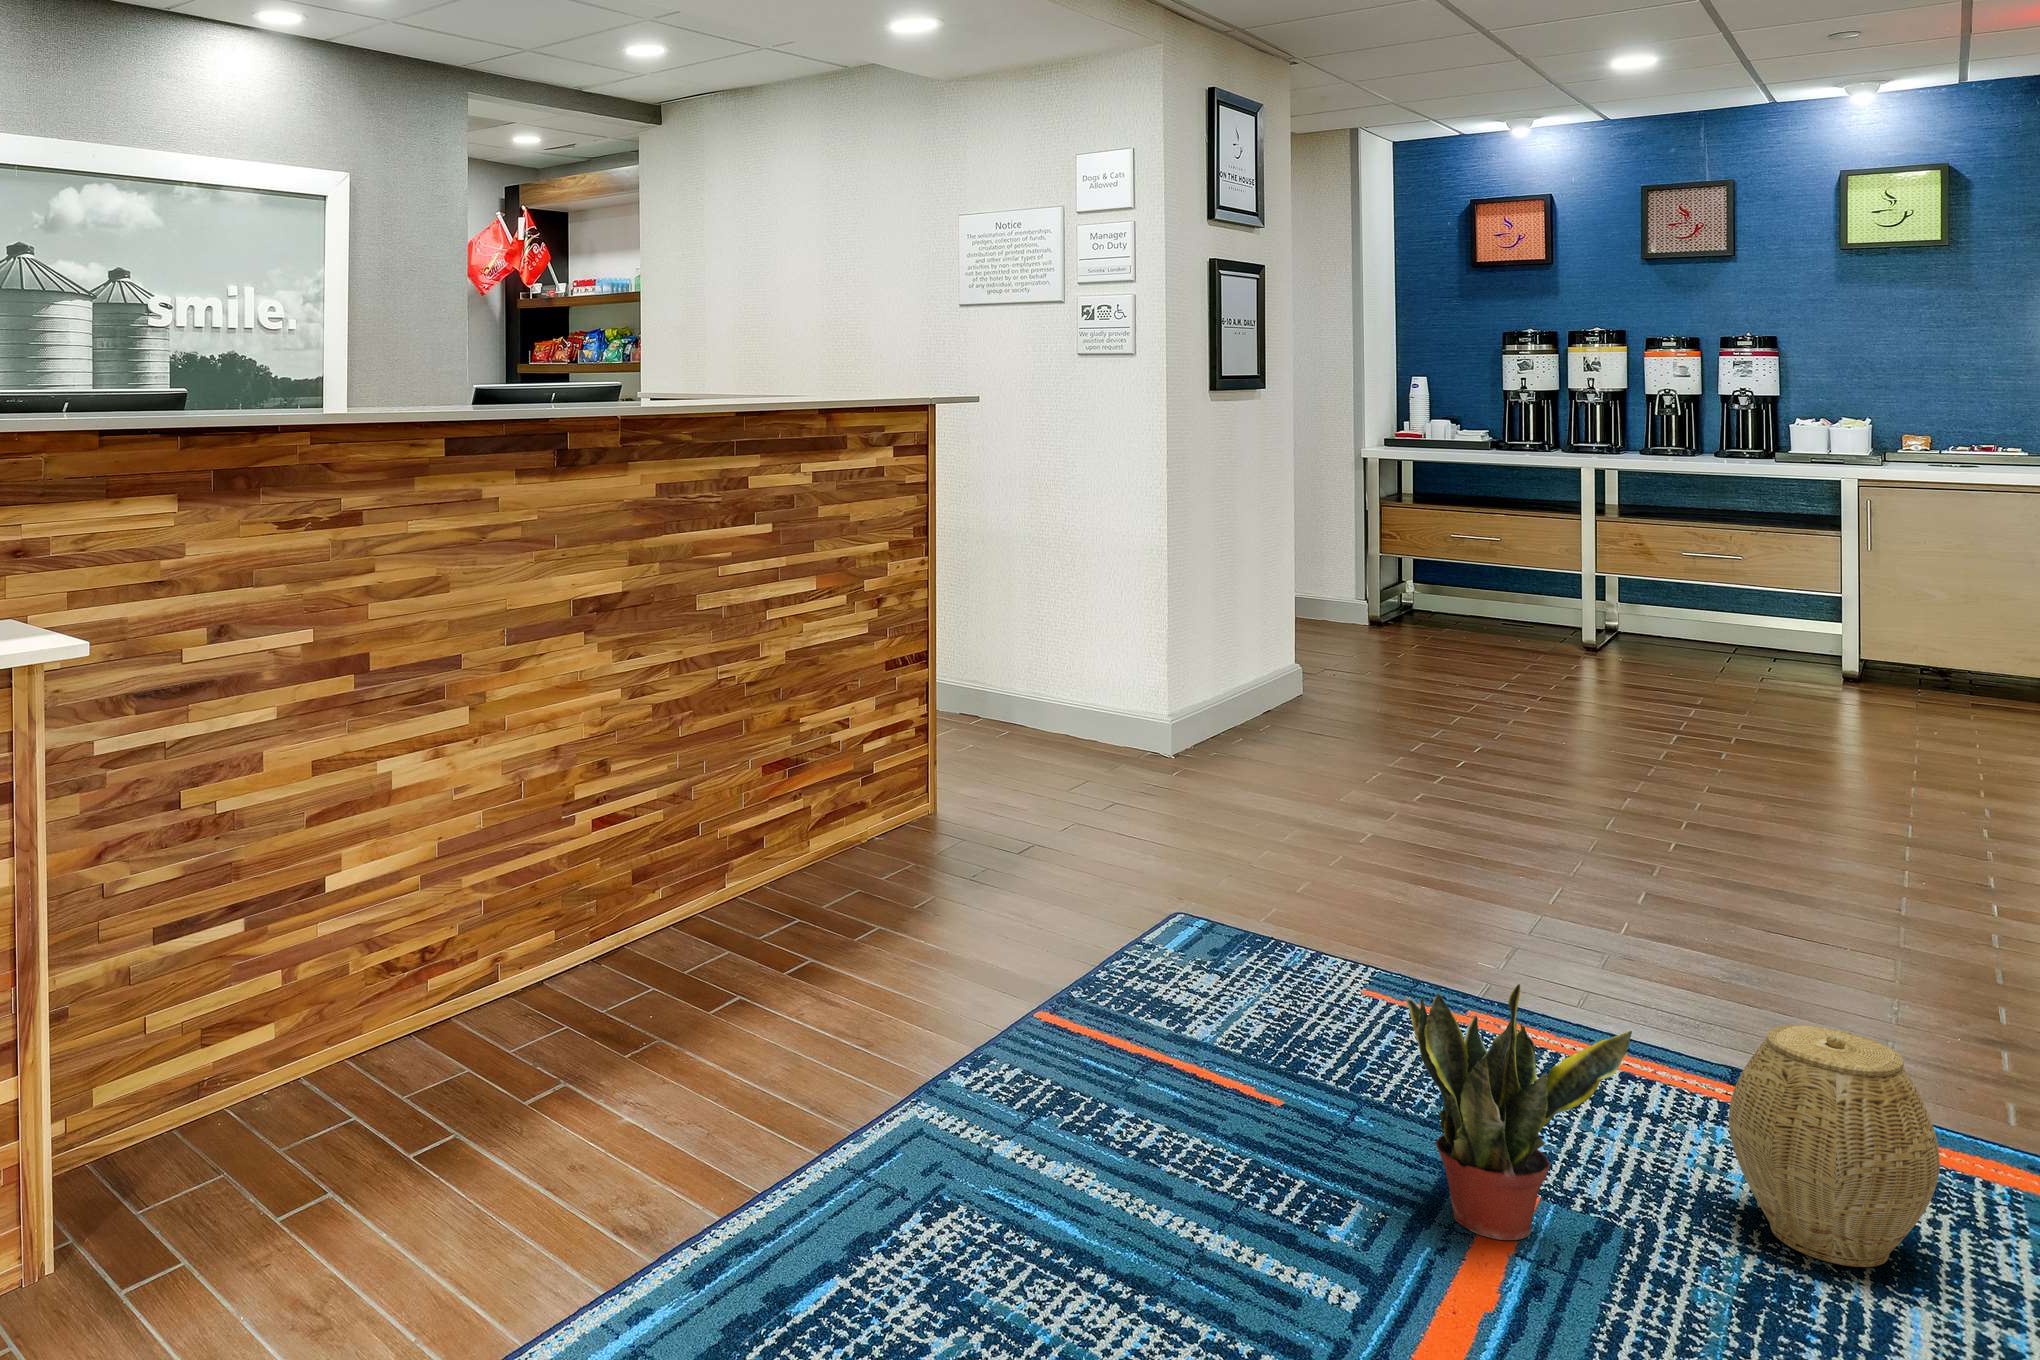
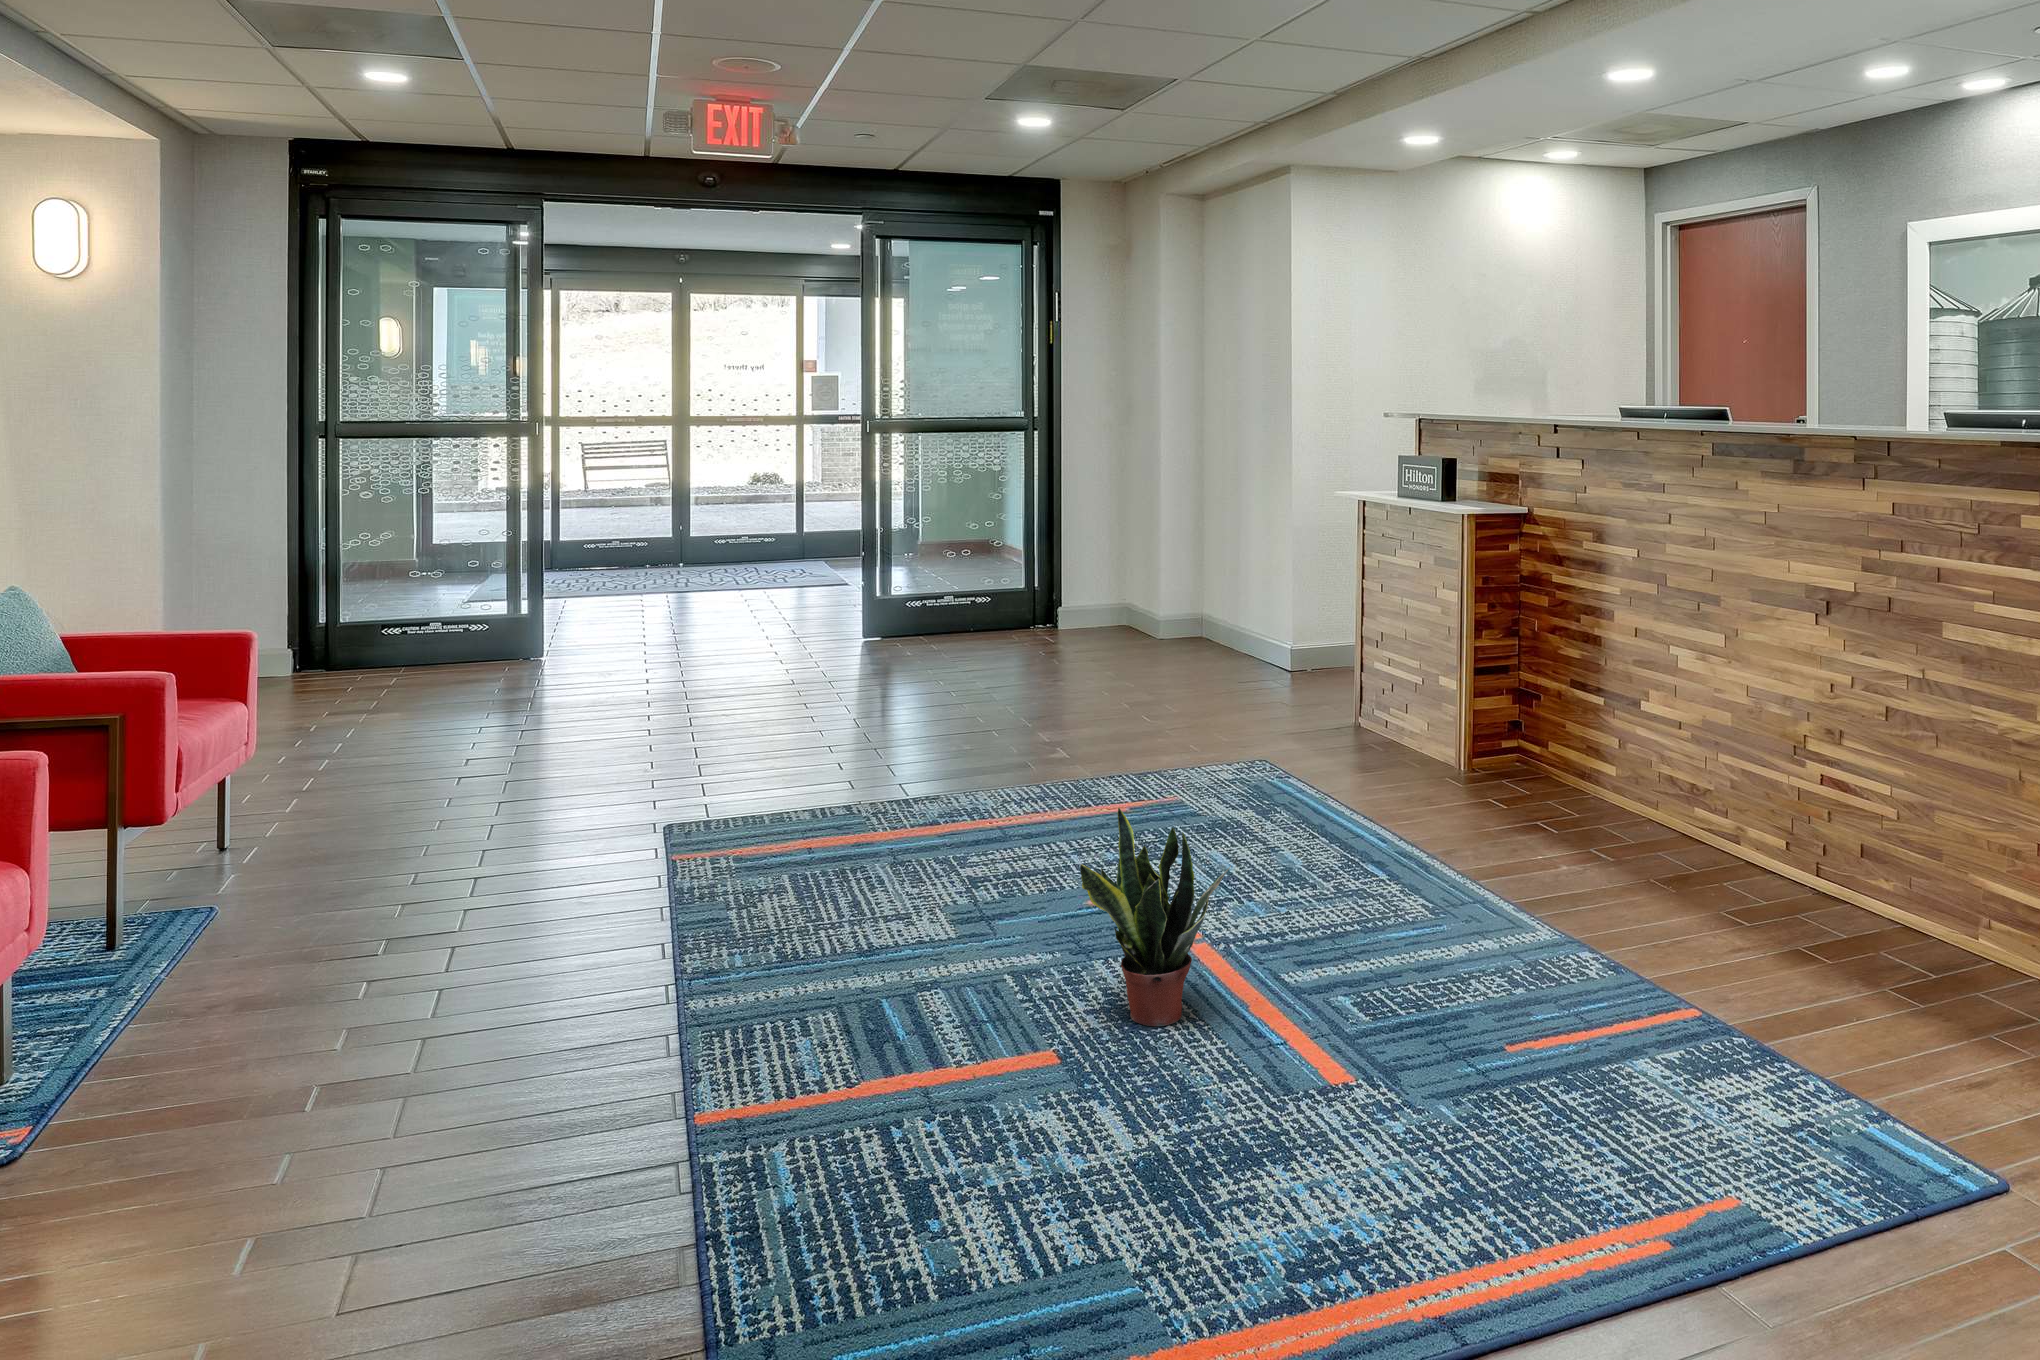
woven basket: present [1729,1025,1940,1267] -> none [942,931,1090,1140]

